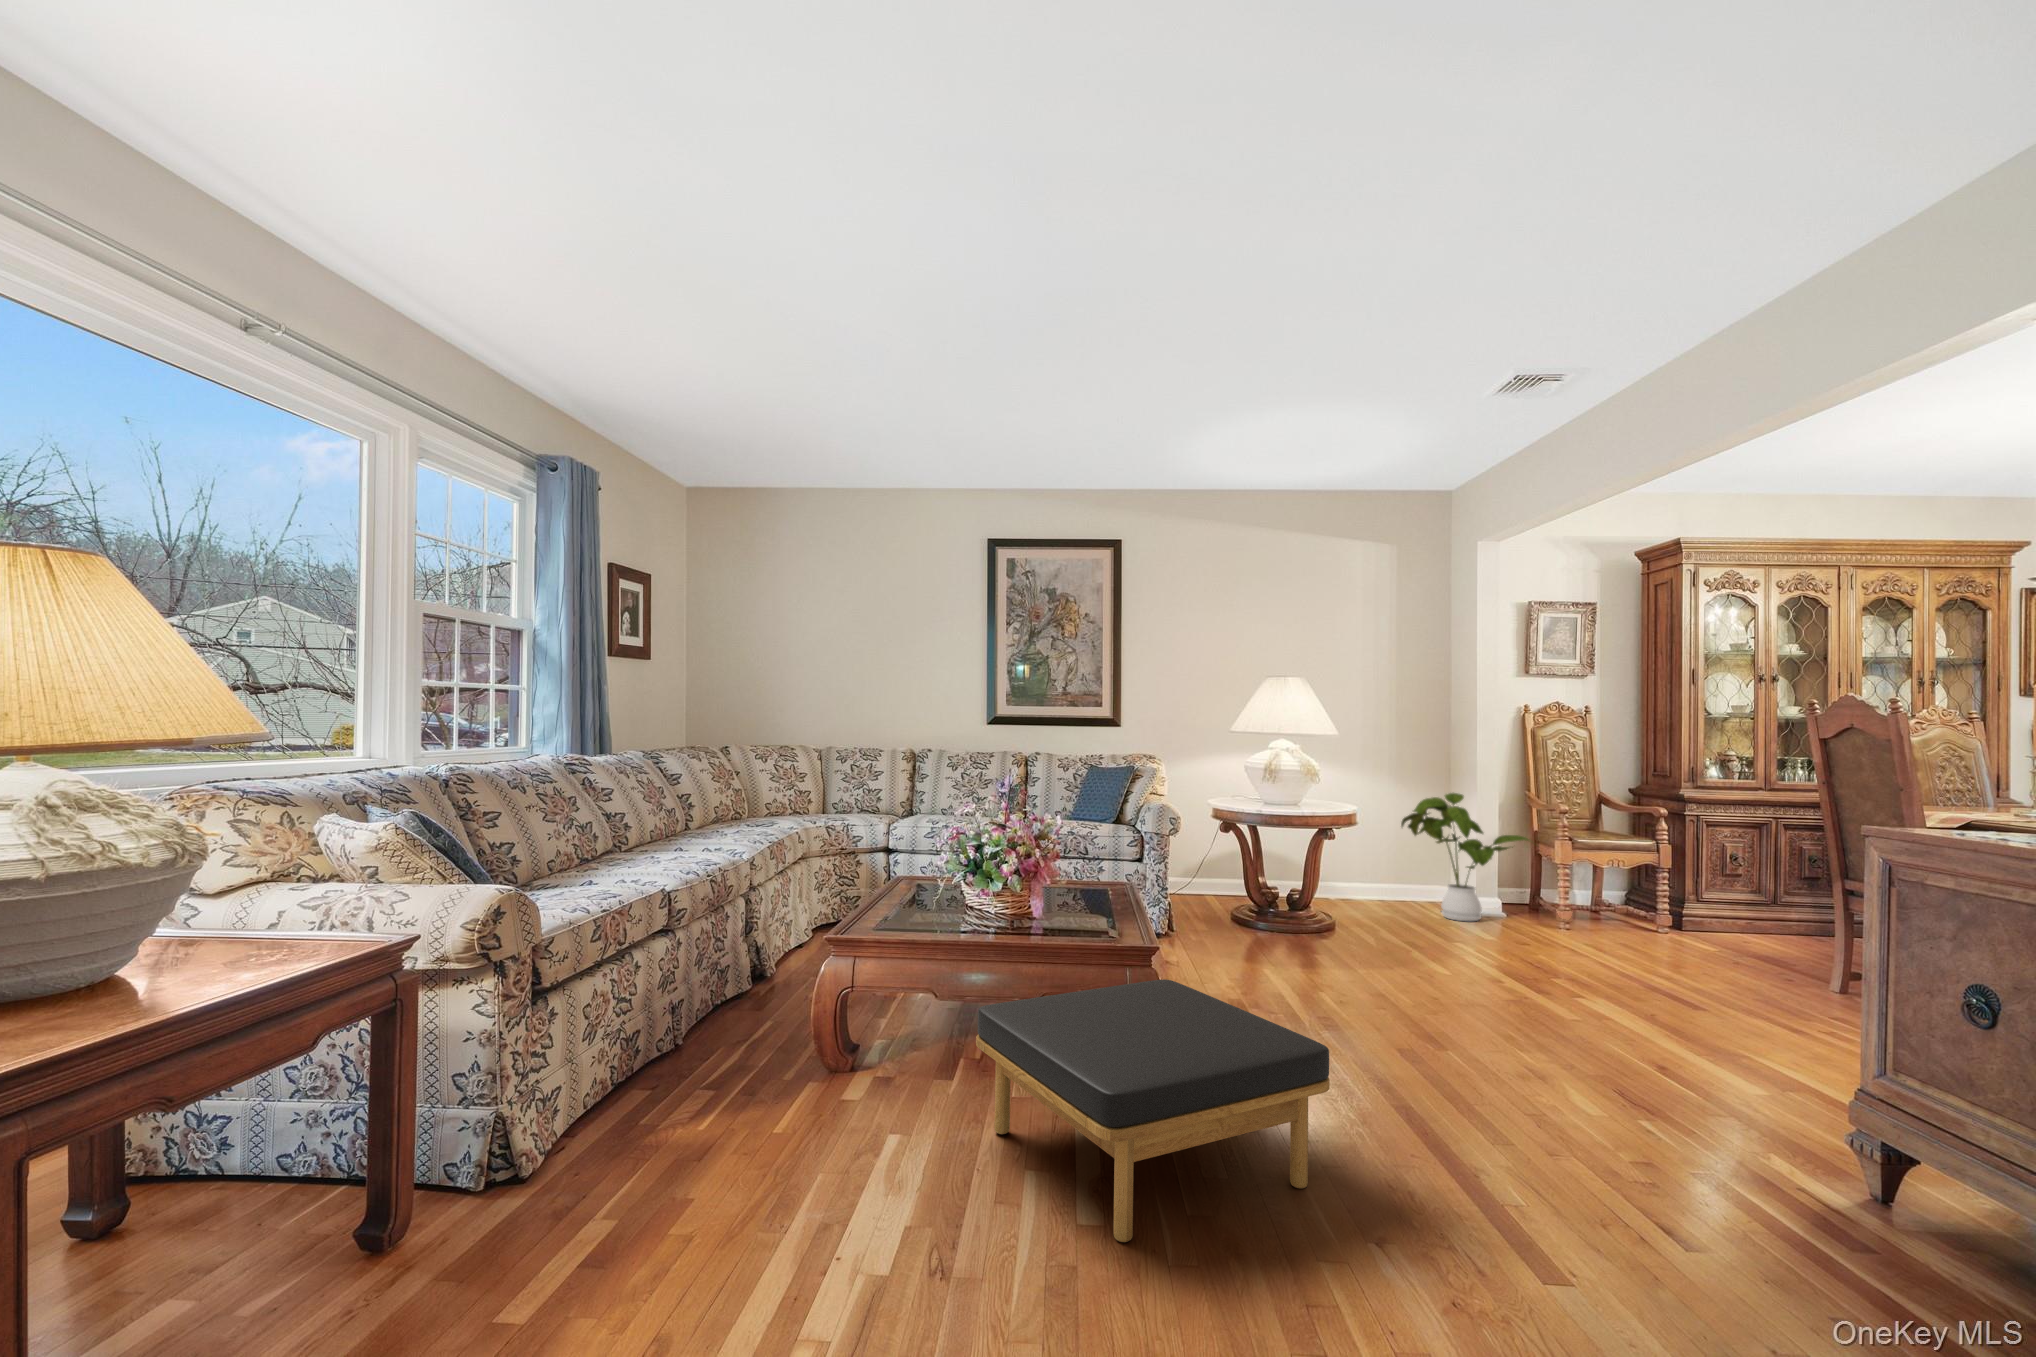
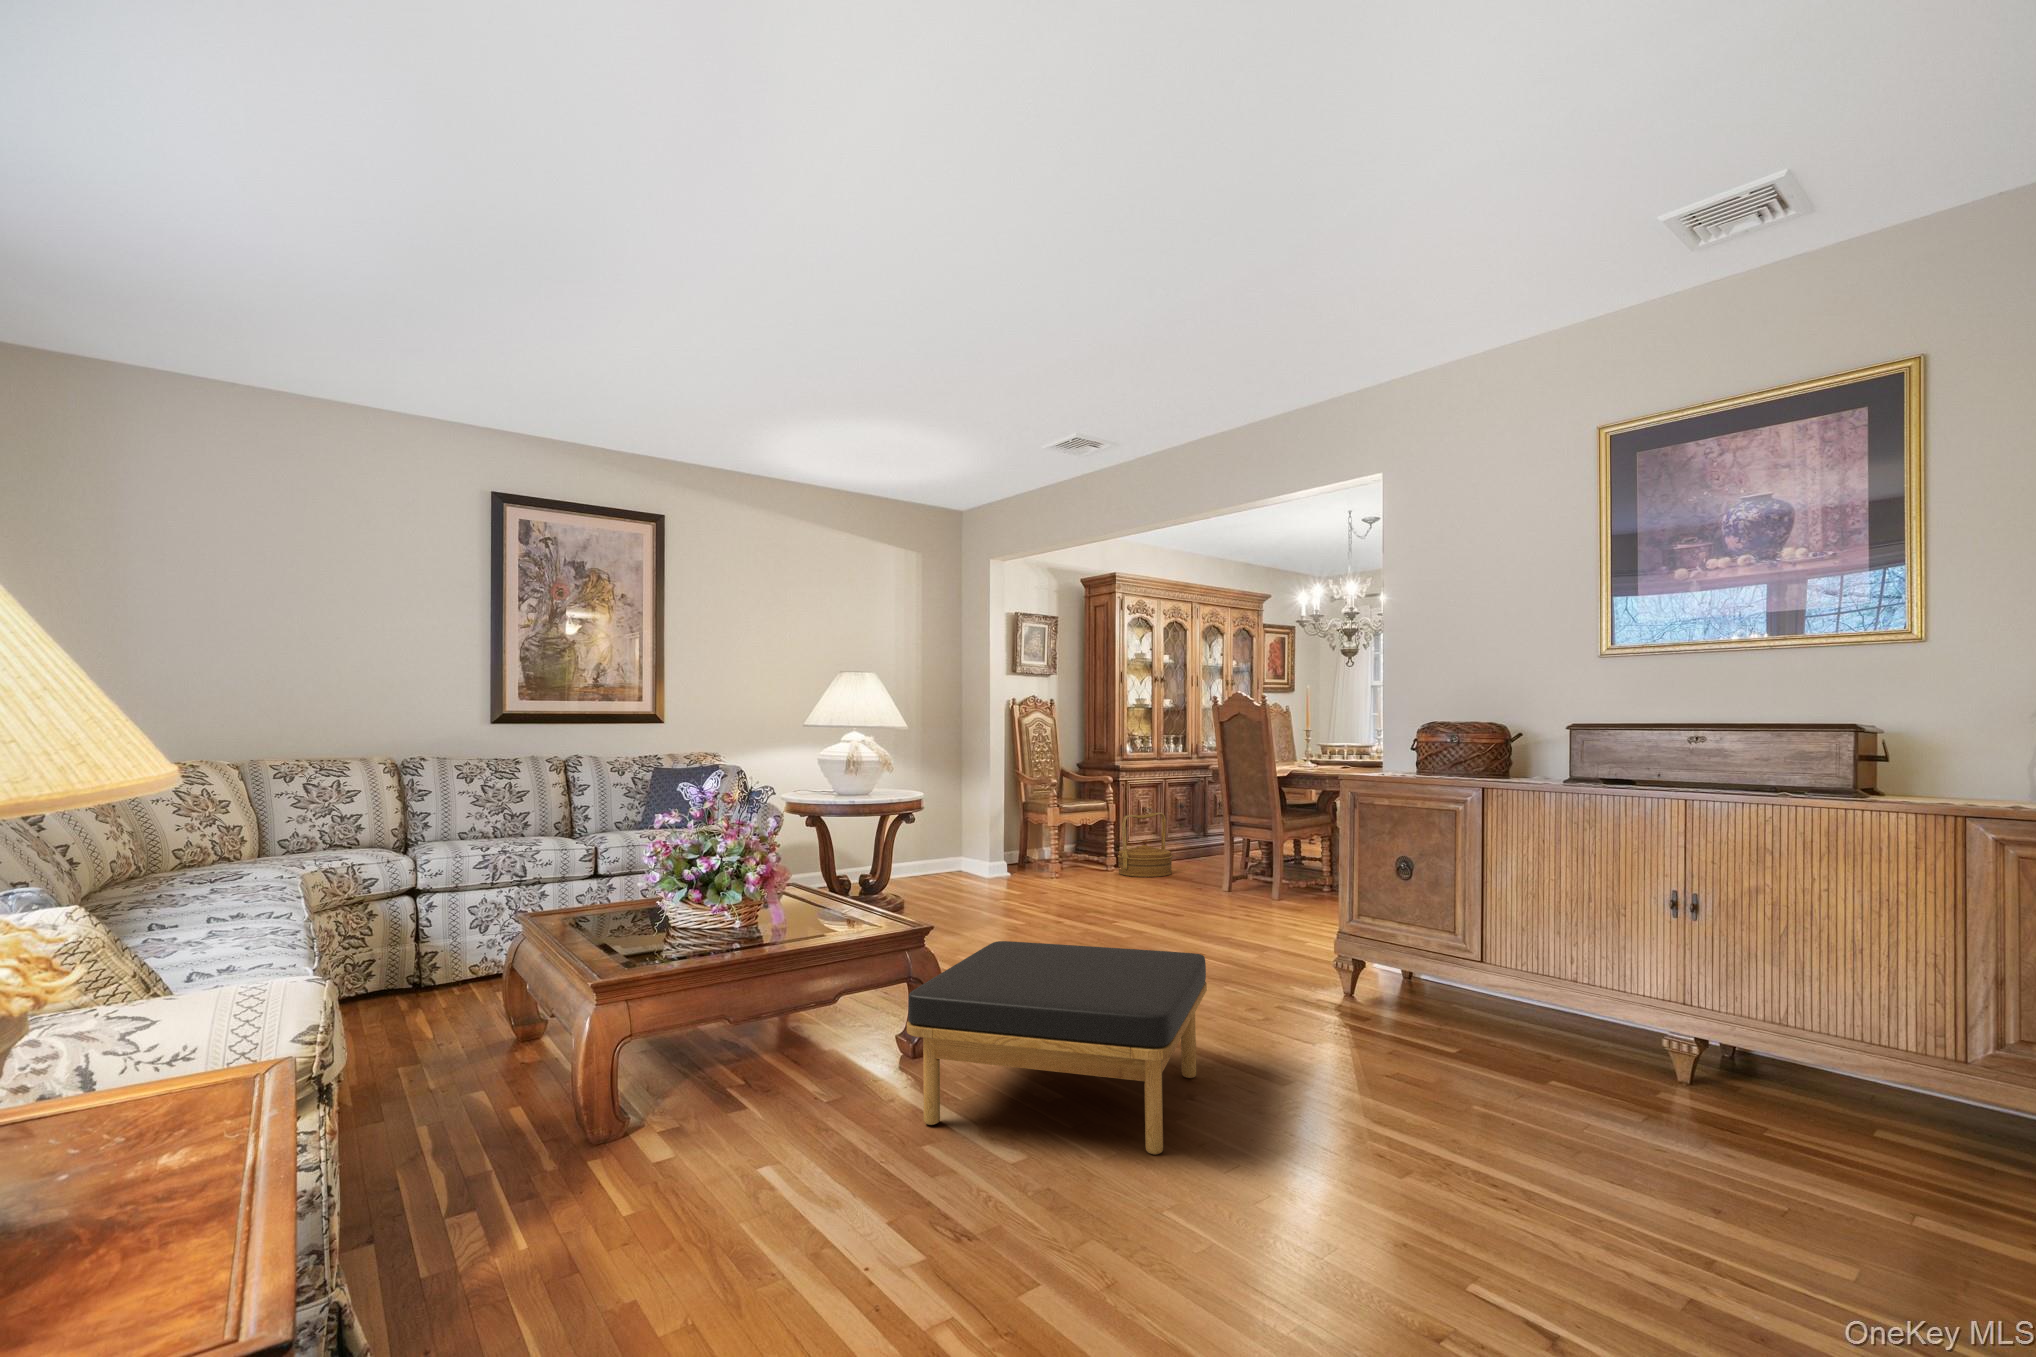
house plant: present [1401,793,1529,921] -> none [931,774,1037,886]
woven basket: none [1668,862,1760,951] -> present [1118,812,1172,877]

